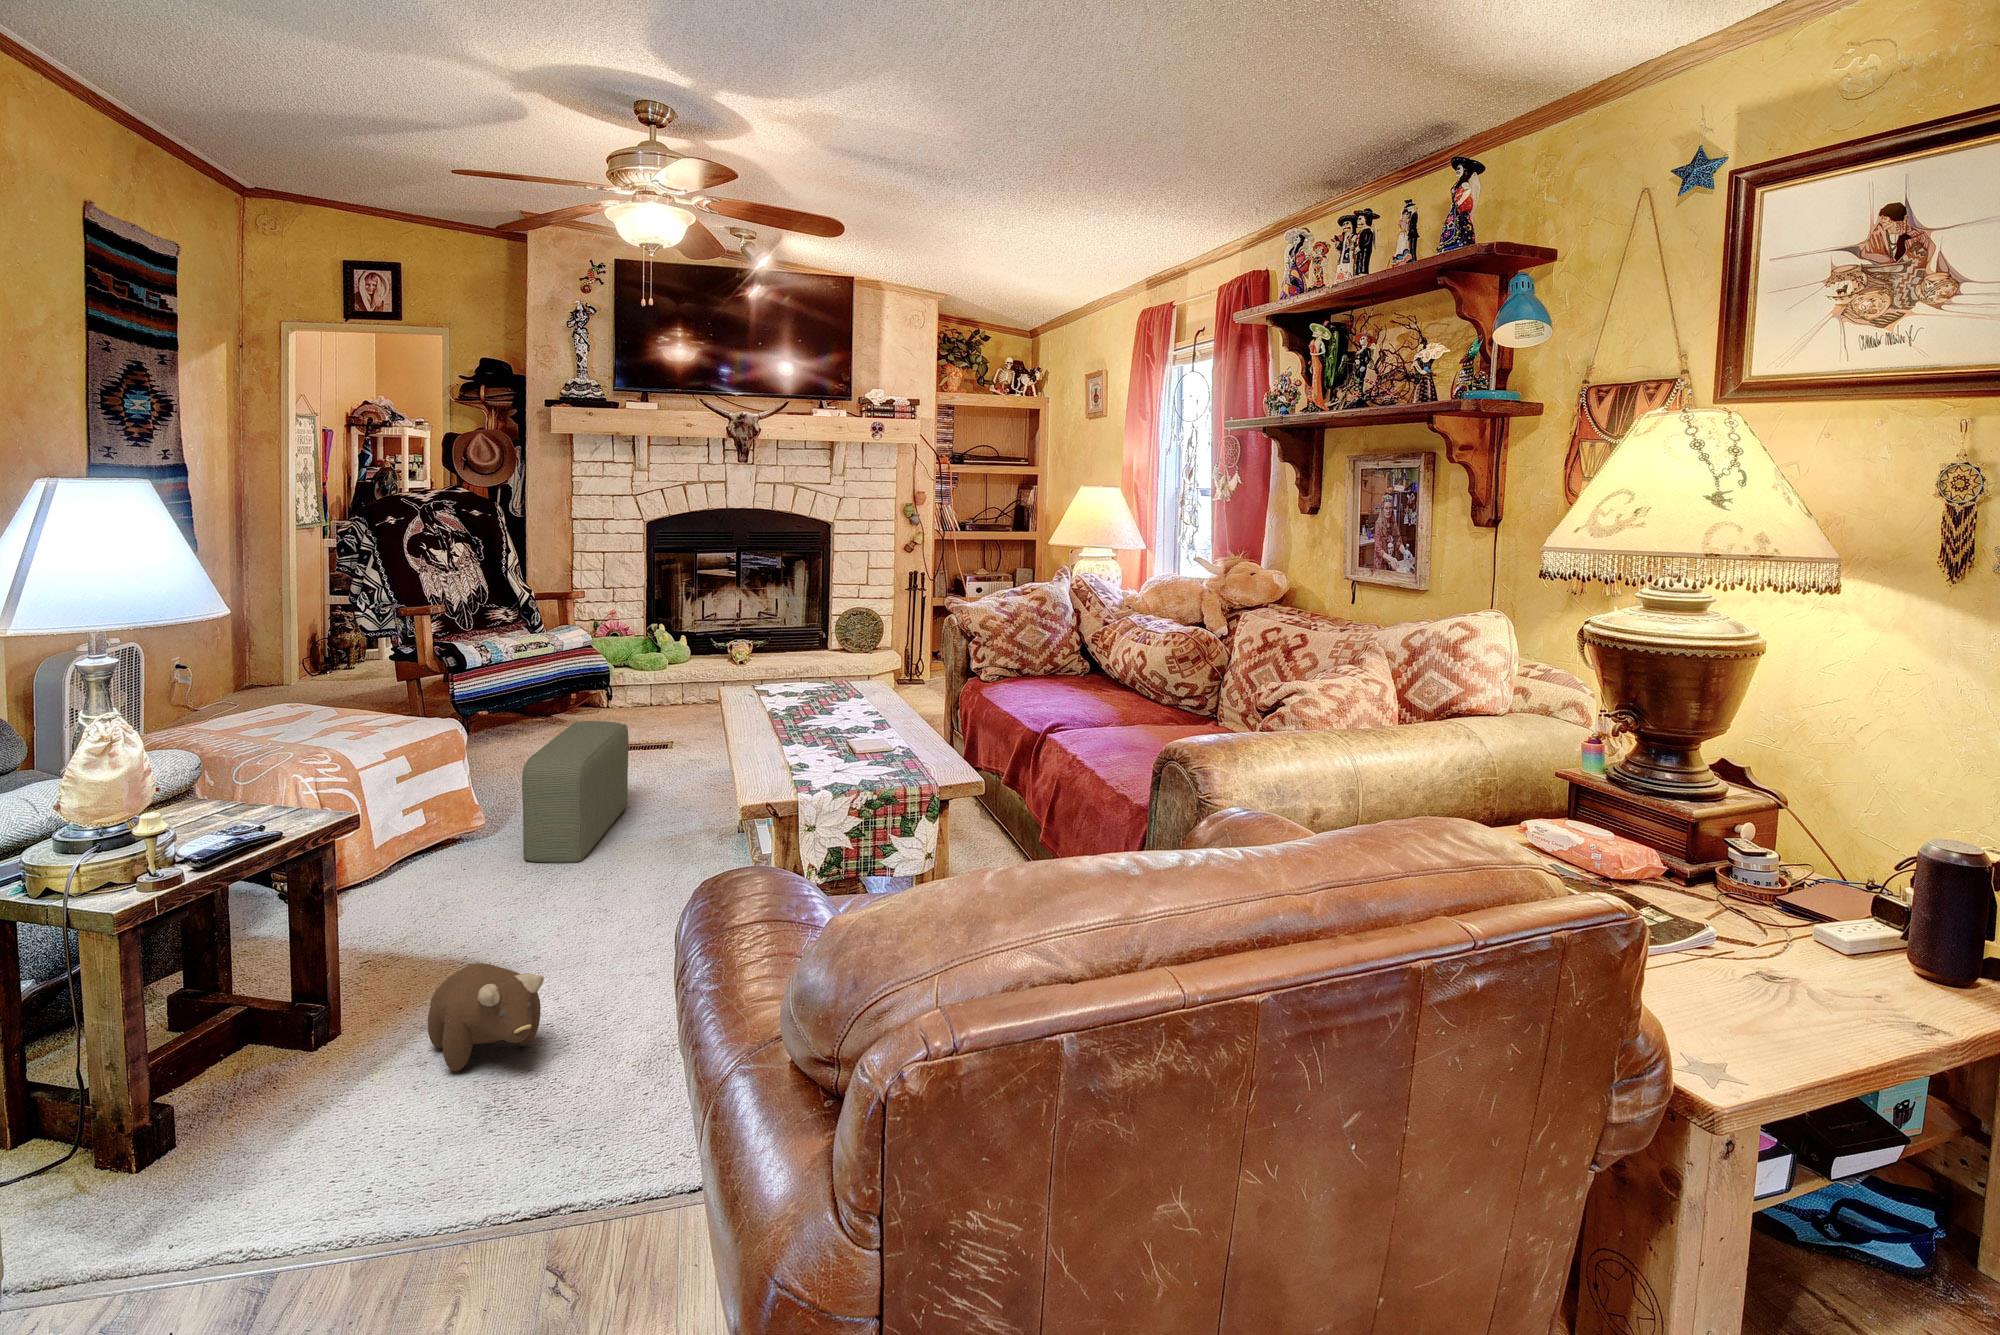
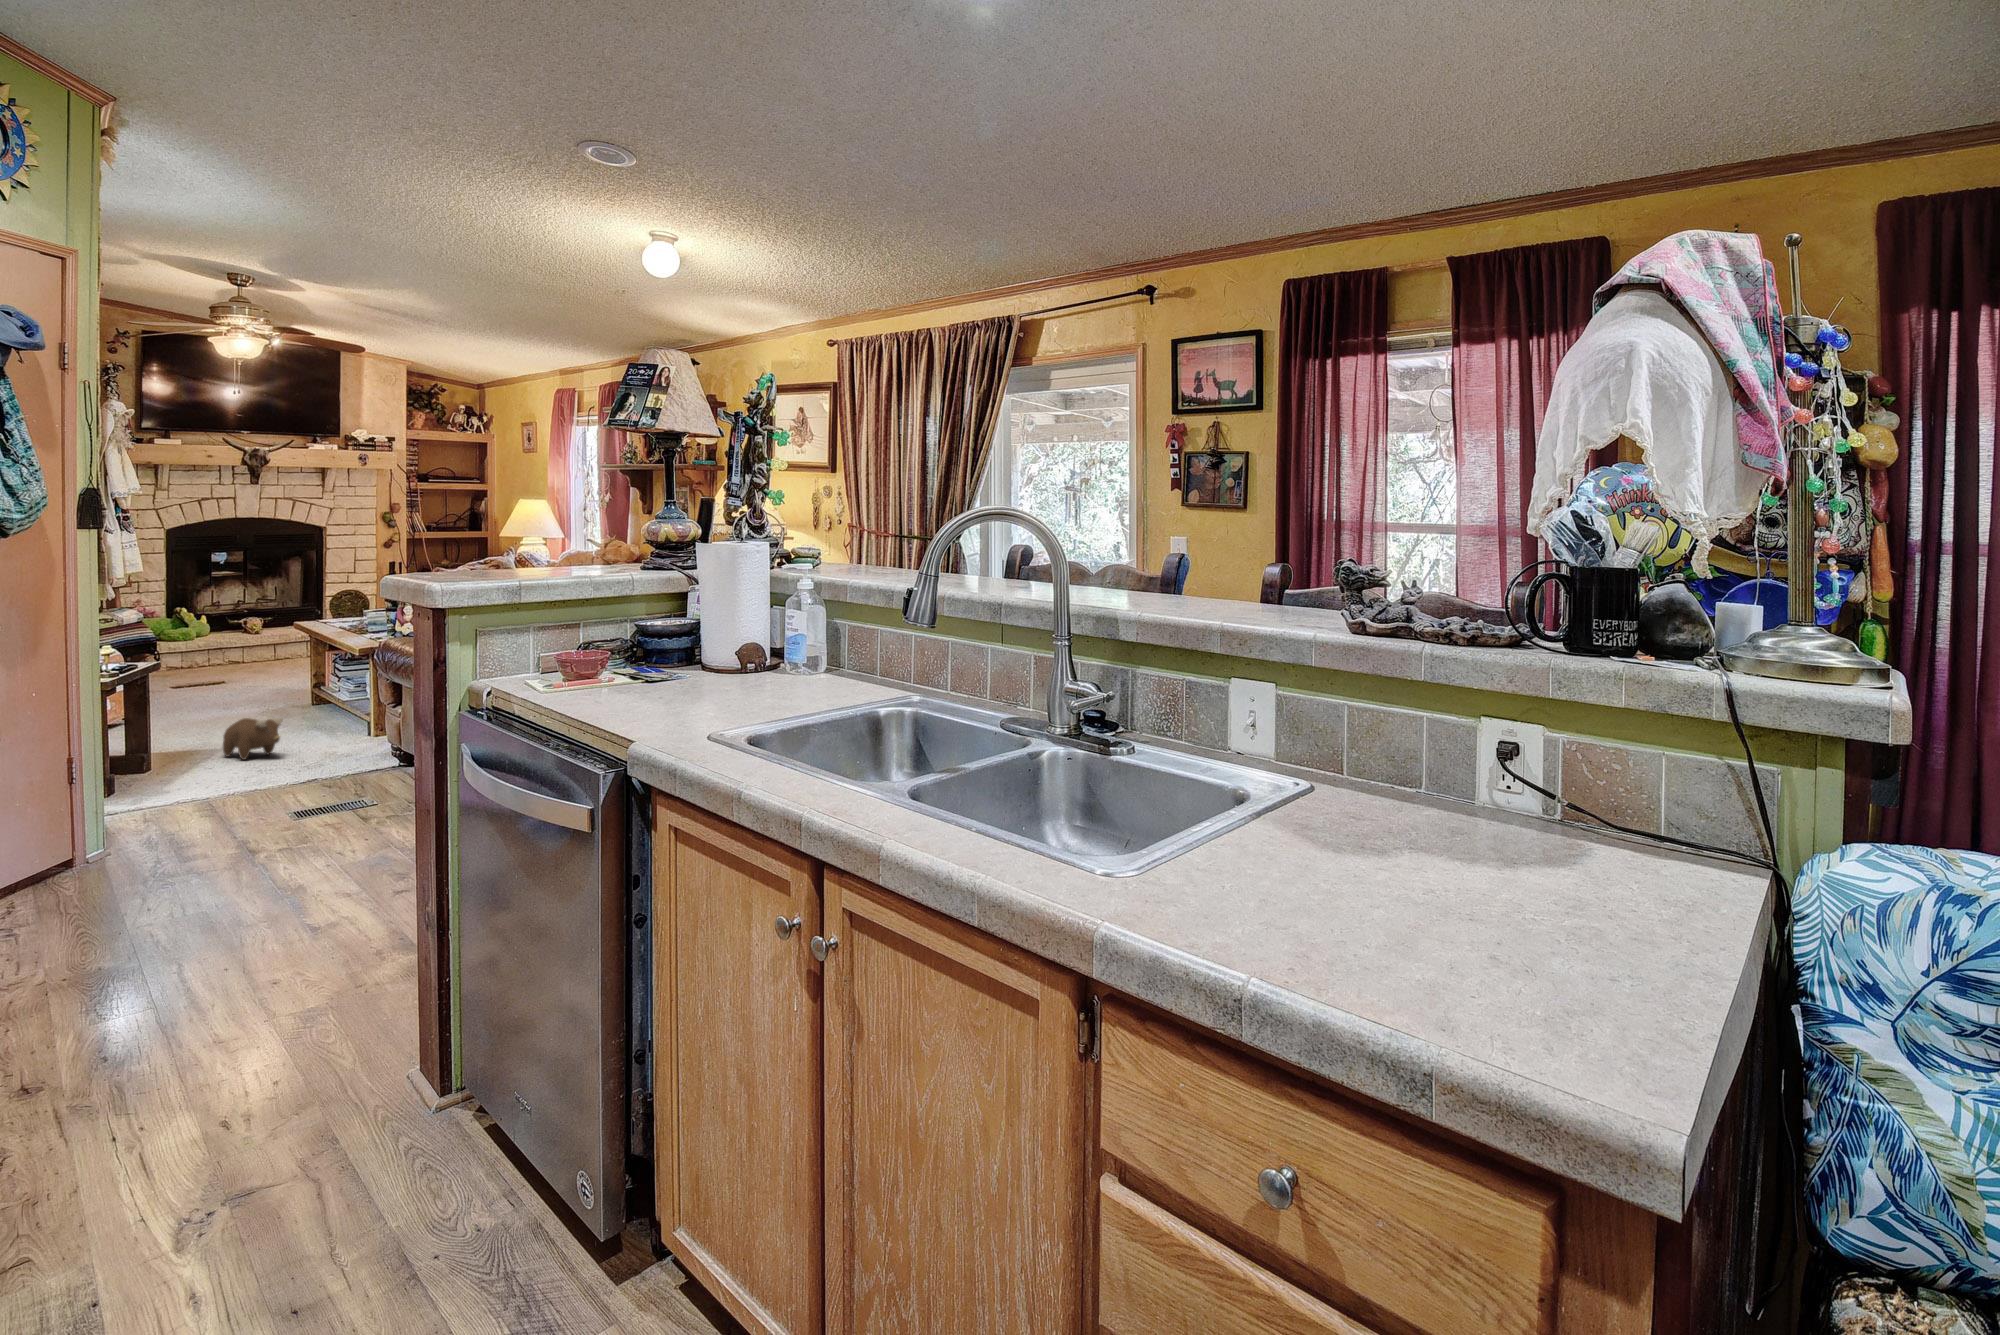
pouf: present [522,721,629,863] -> none [191,648,235,719]

